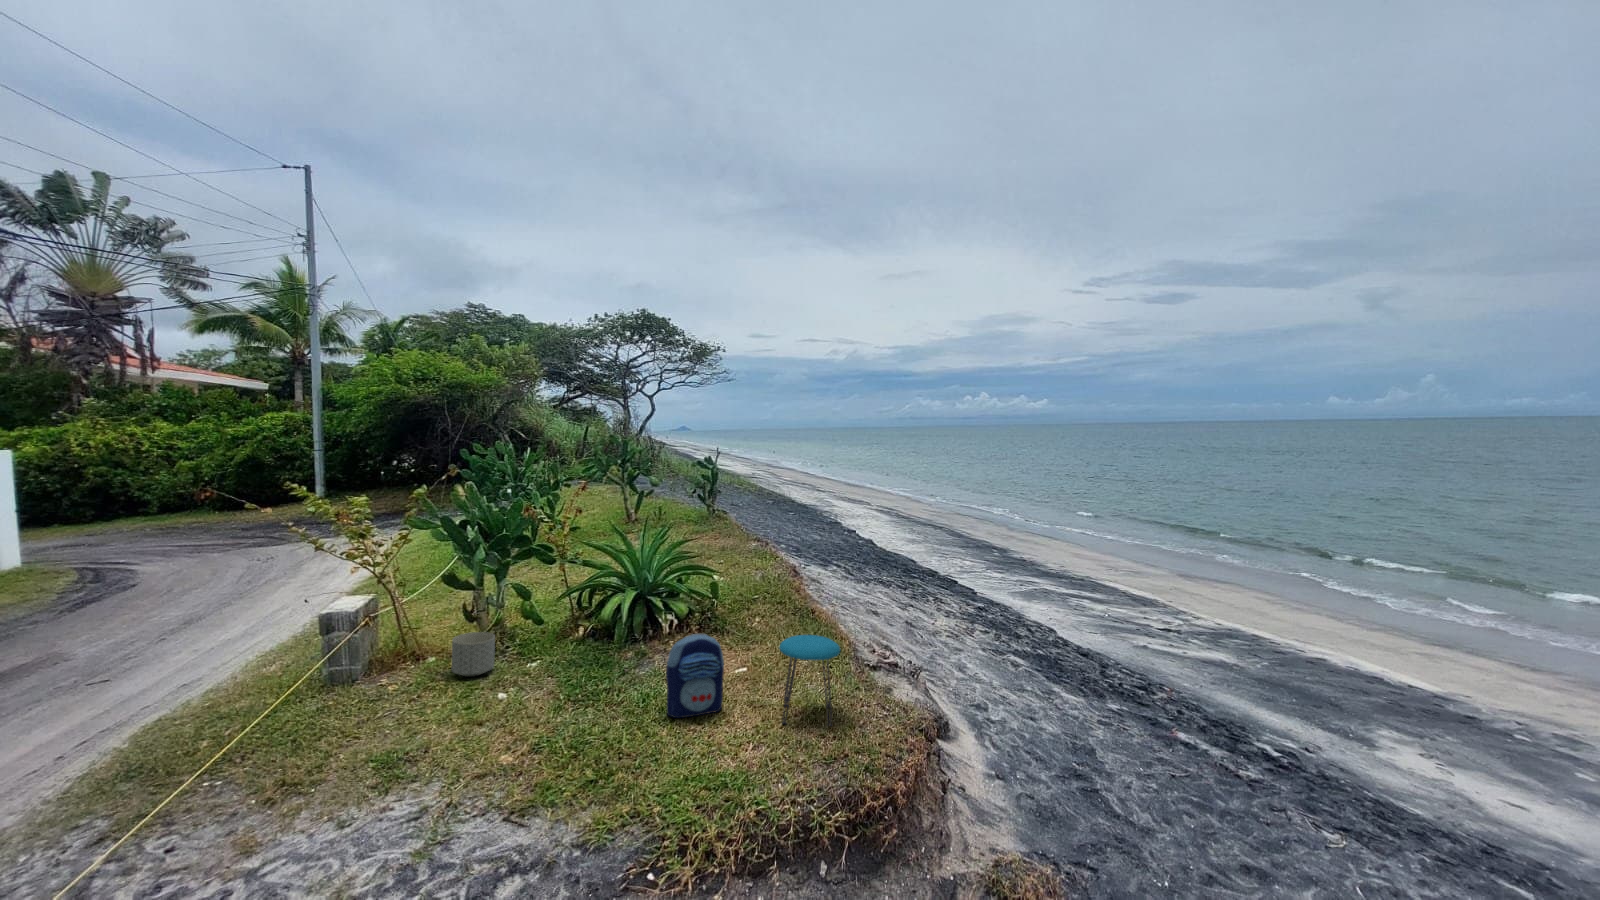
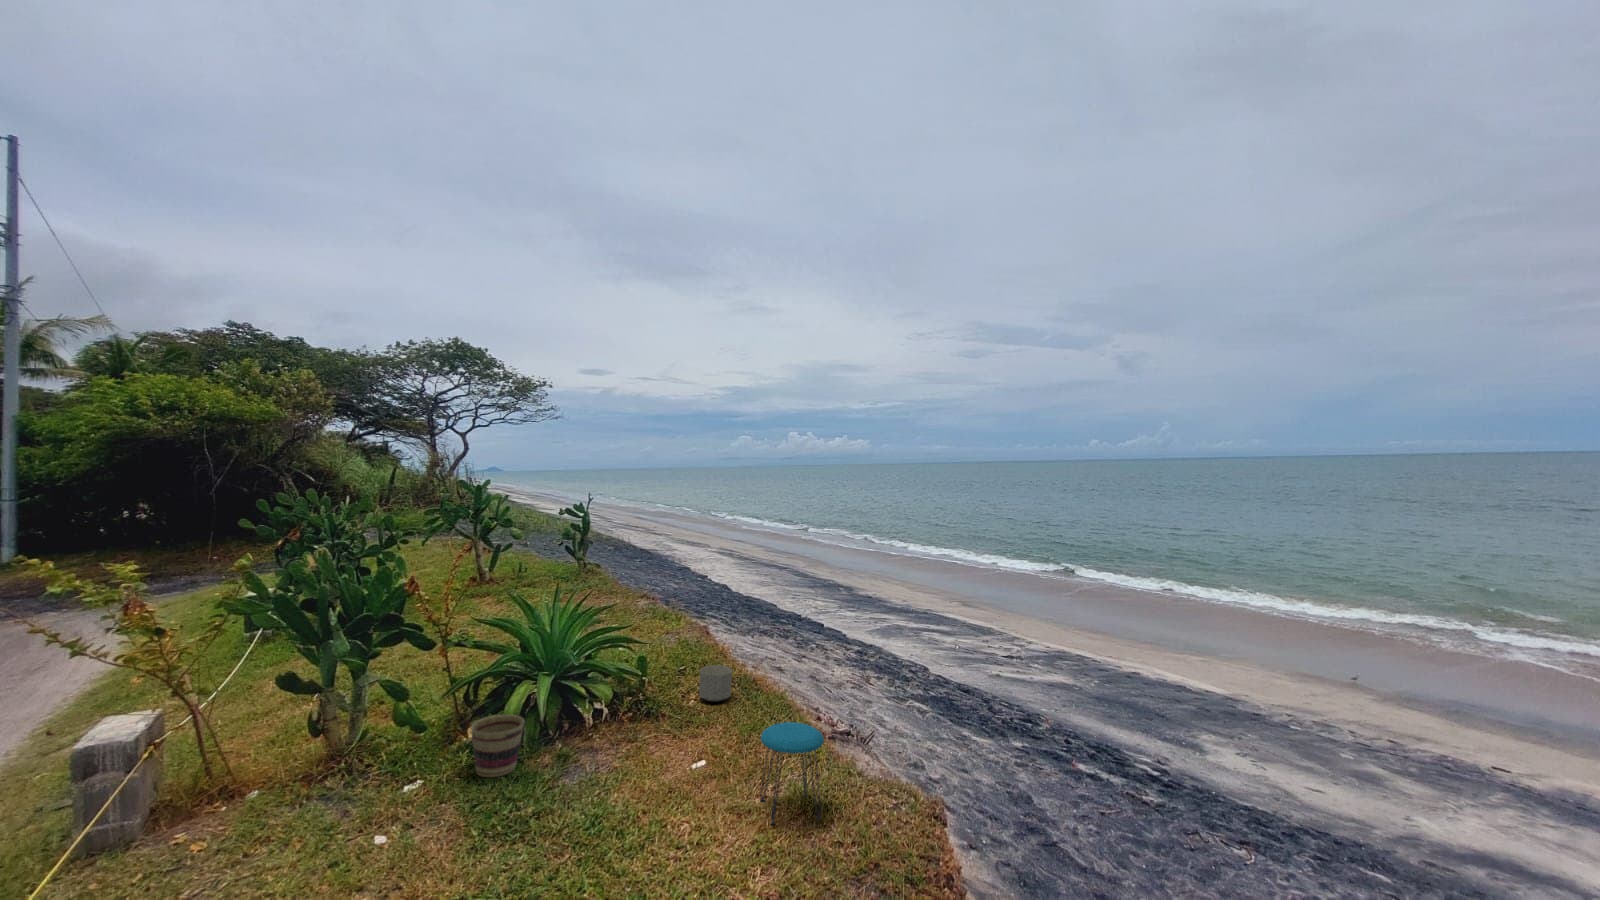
basket: none [556,612,600,661] -> present [471,714,525,777]
planter: present [452,632,495,677] -> present [699,665,732,702]
backpack: present [666,634,724,718] -> none [639,735,700,836]

